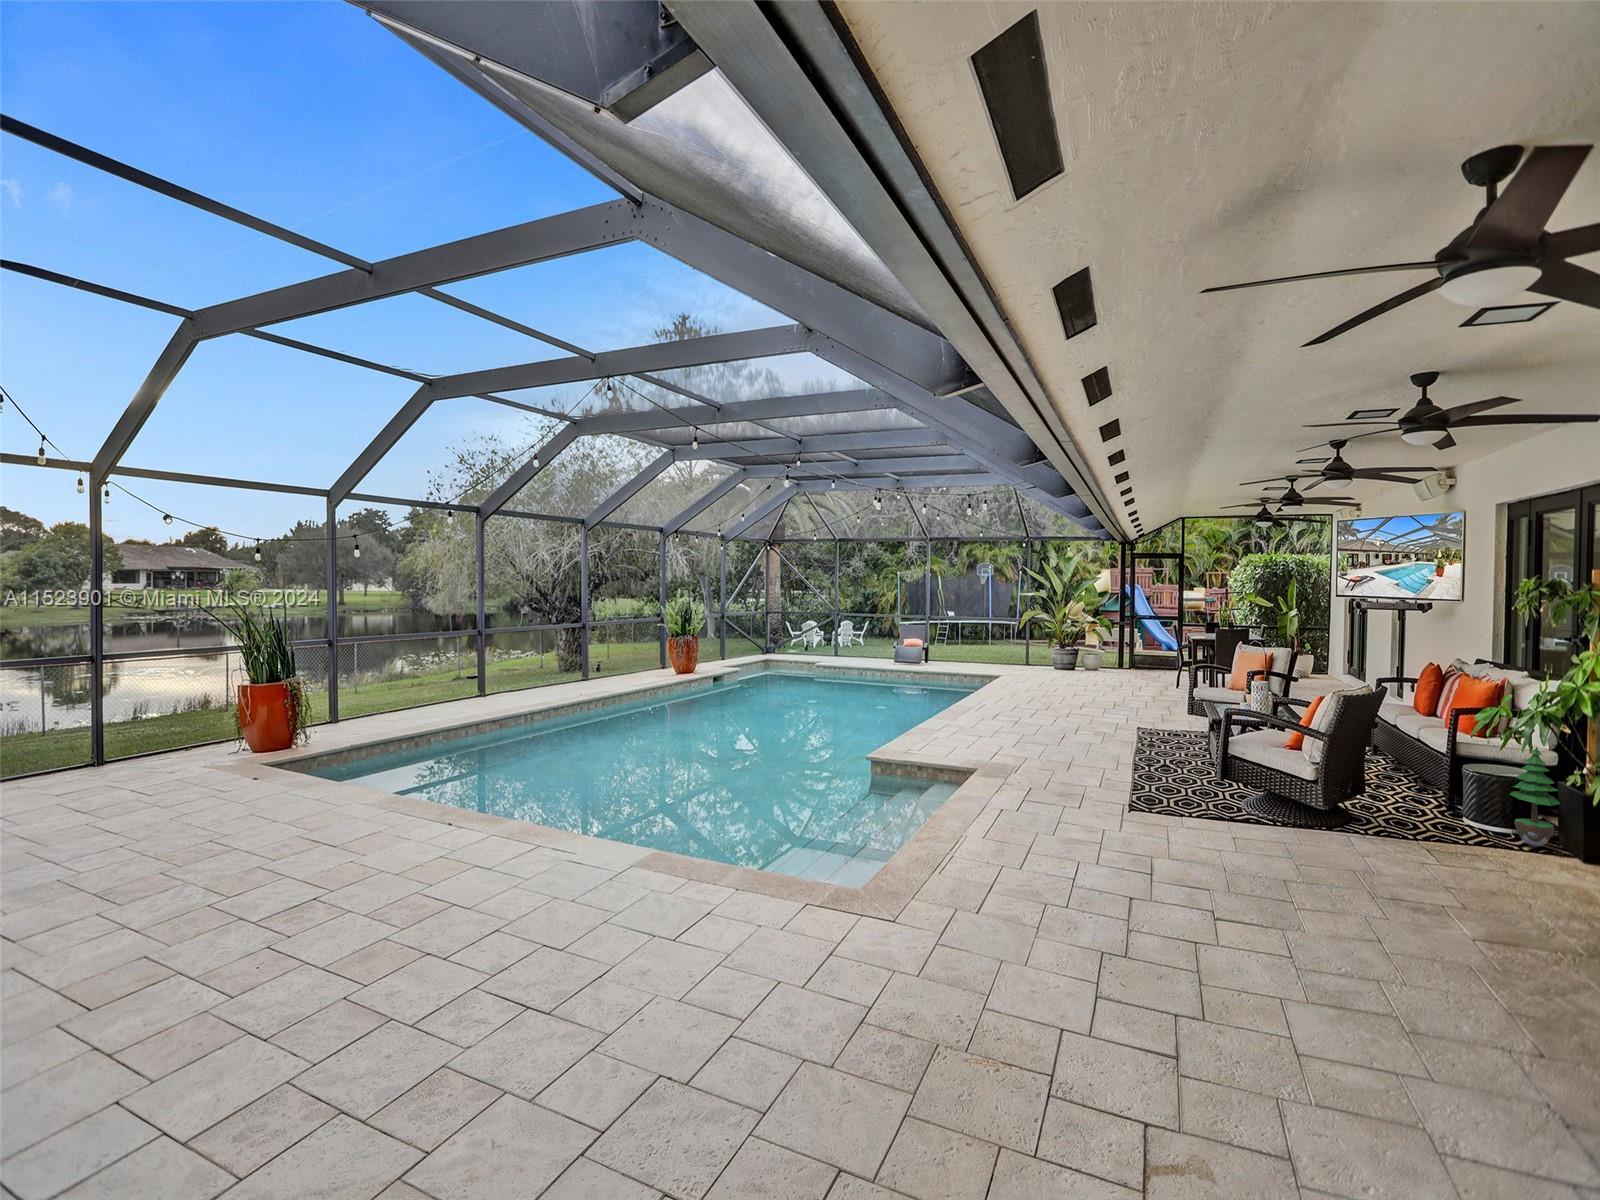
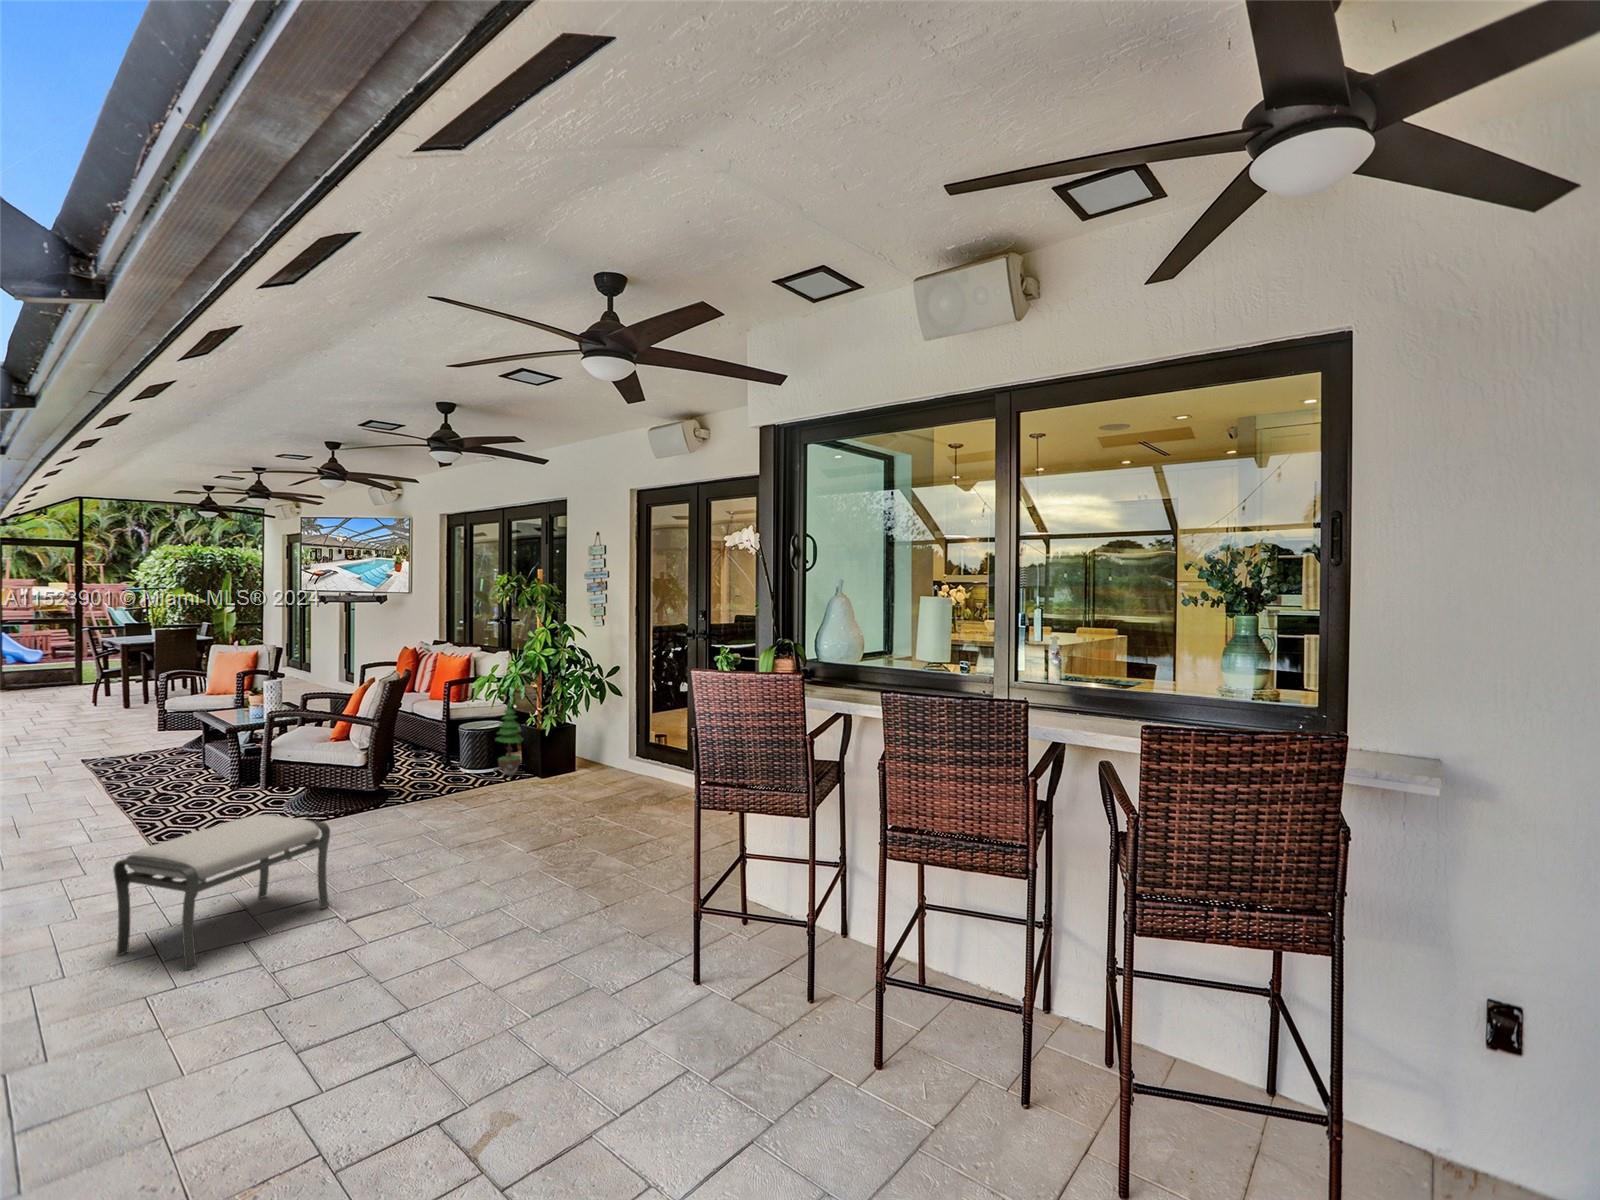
ottoman: none [1056,795,1213,900] -> present [113,815,330,971]

